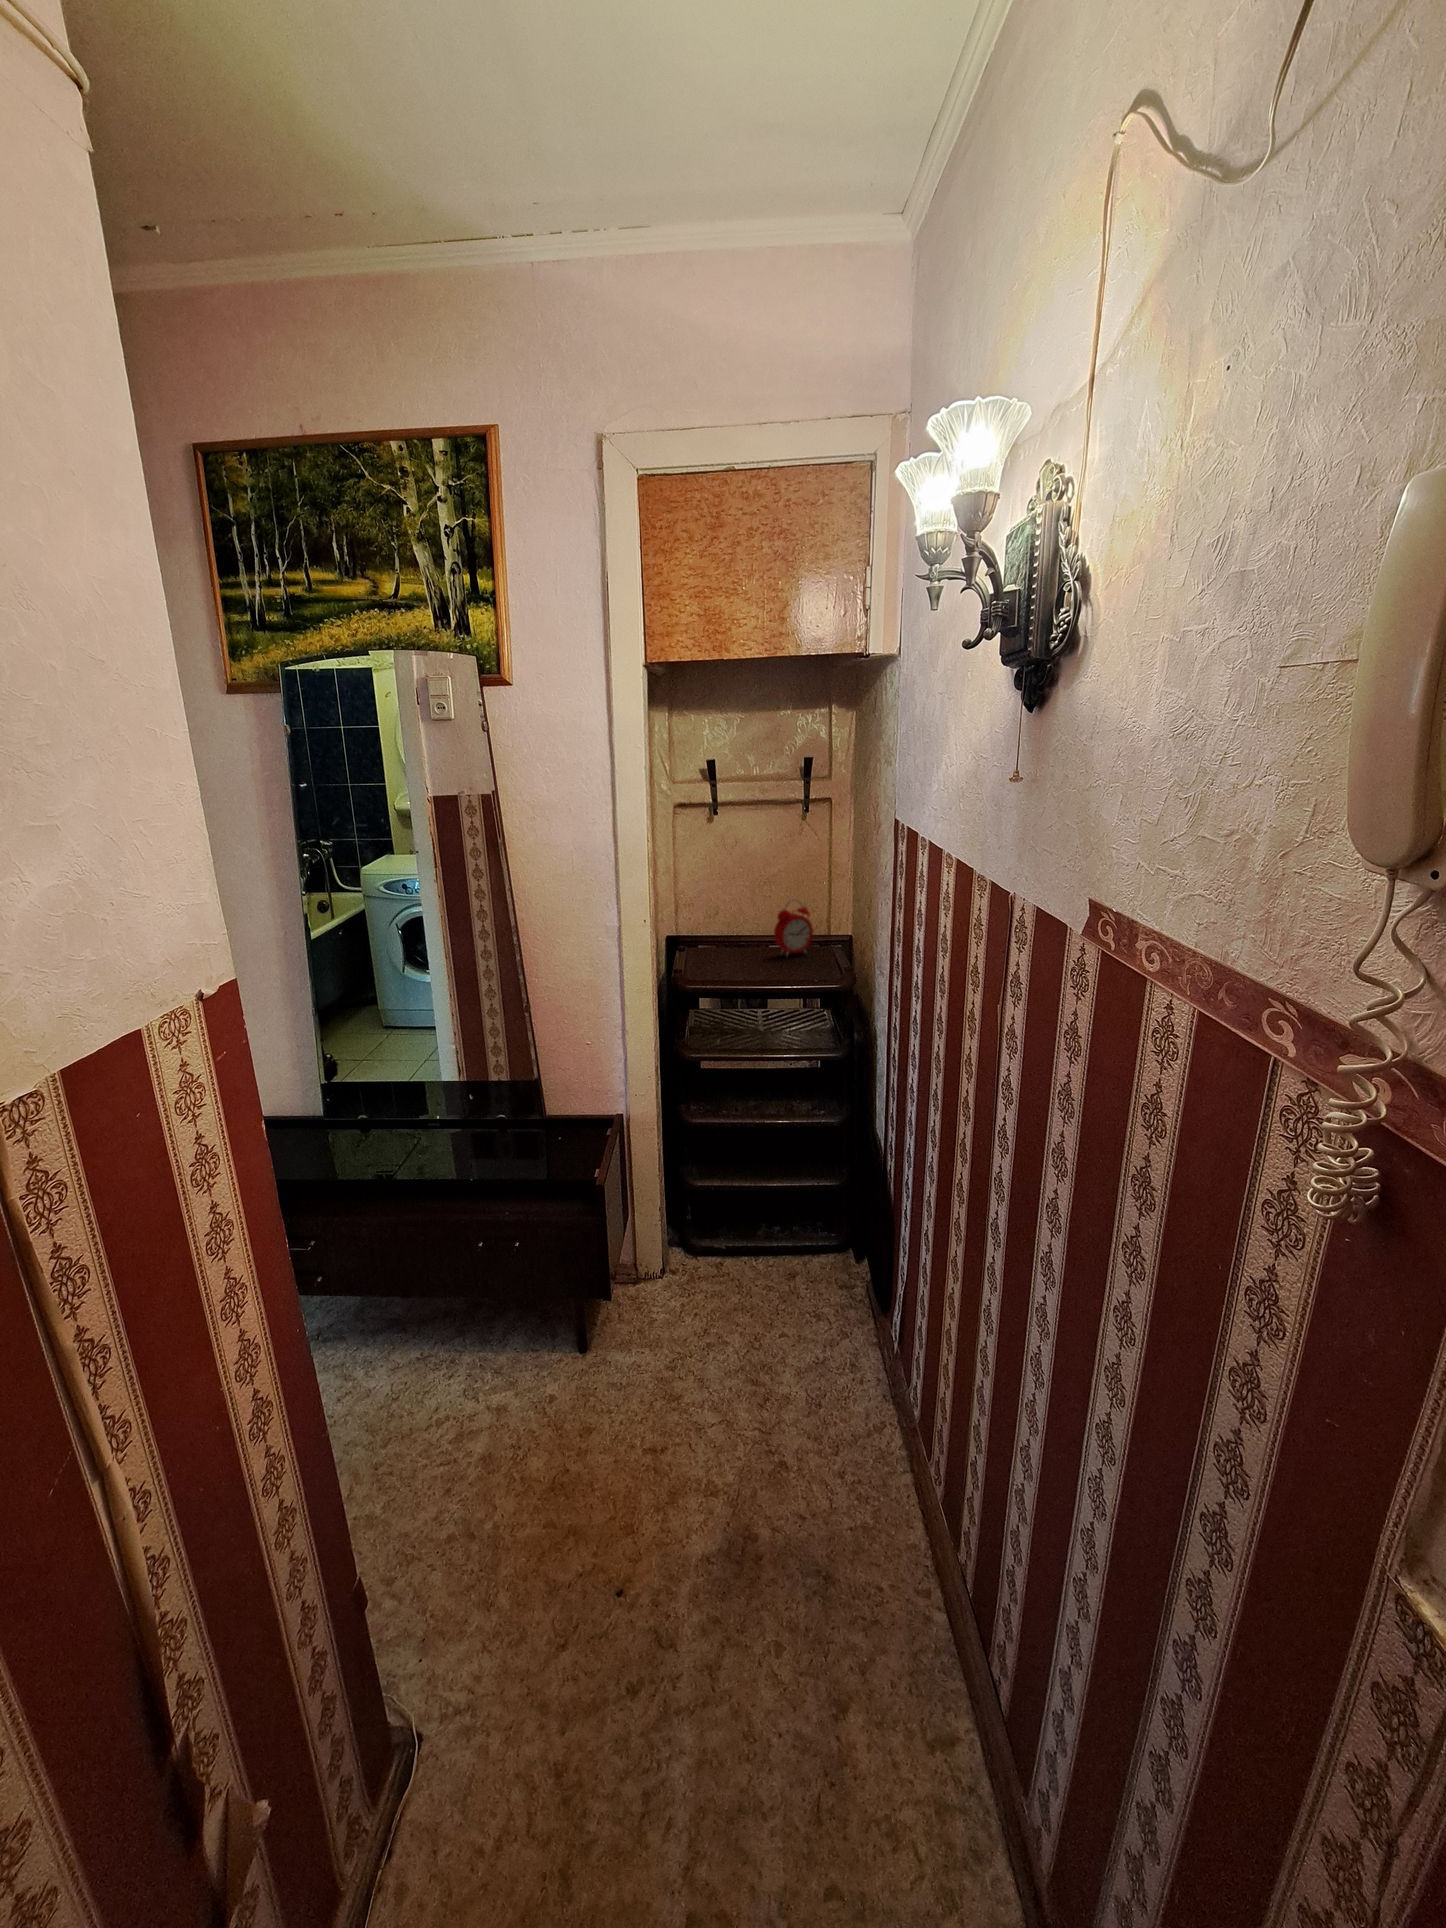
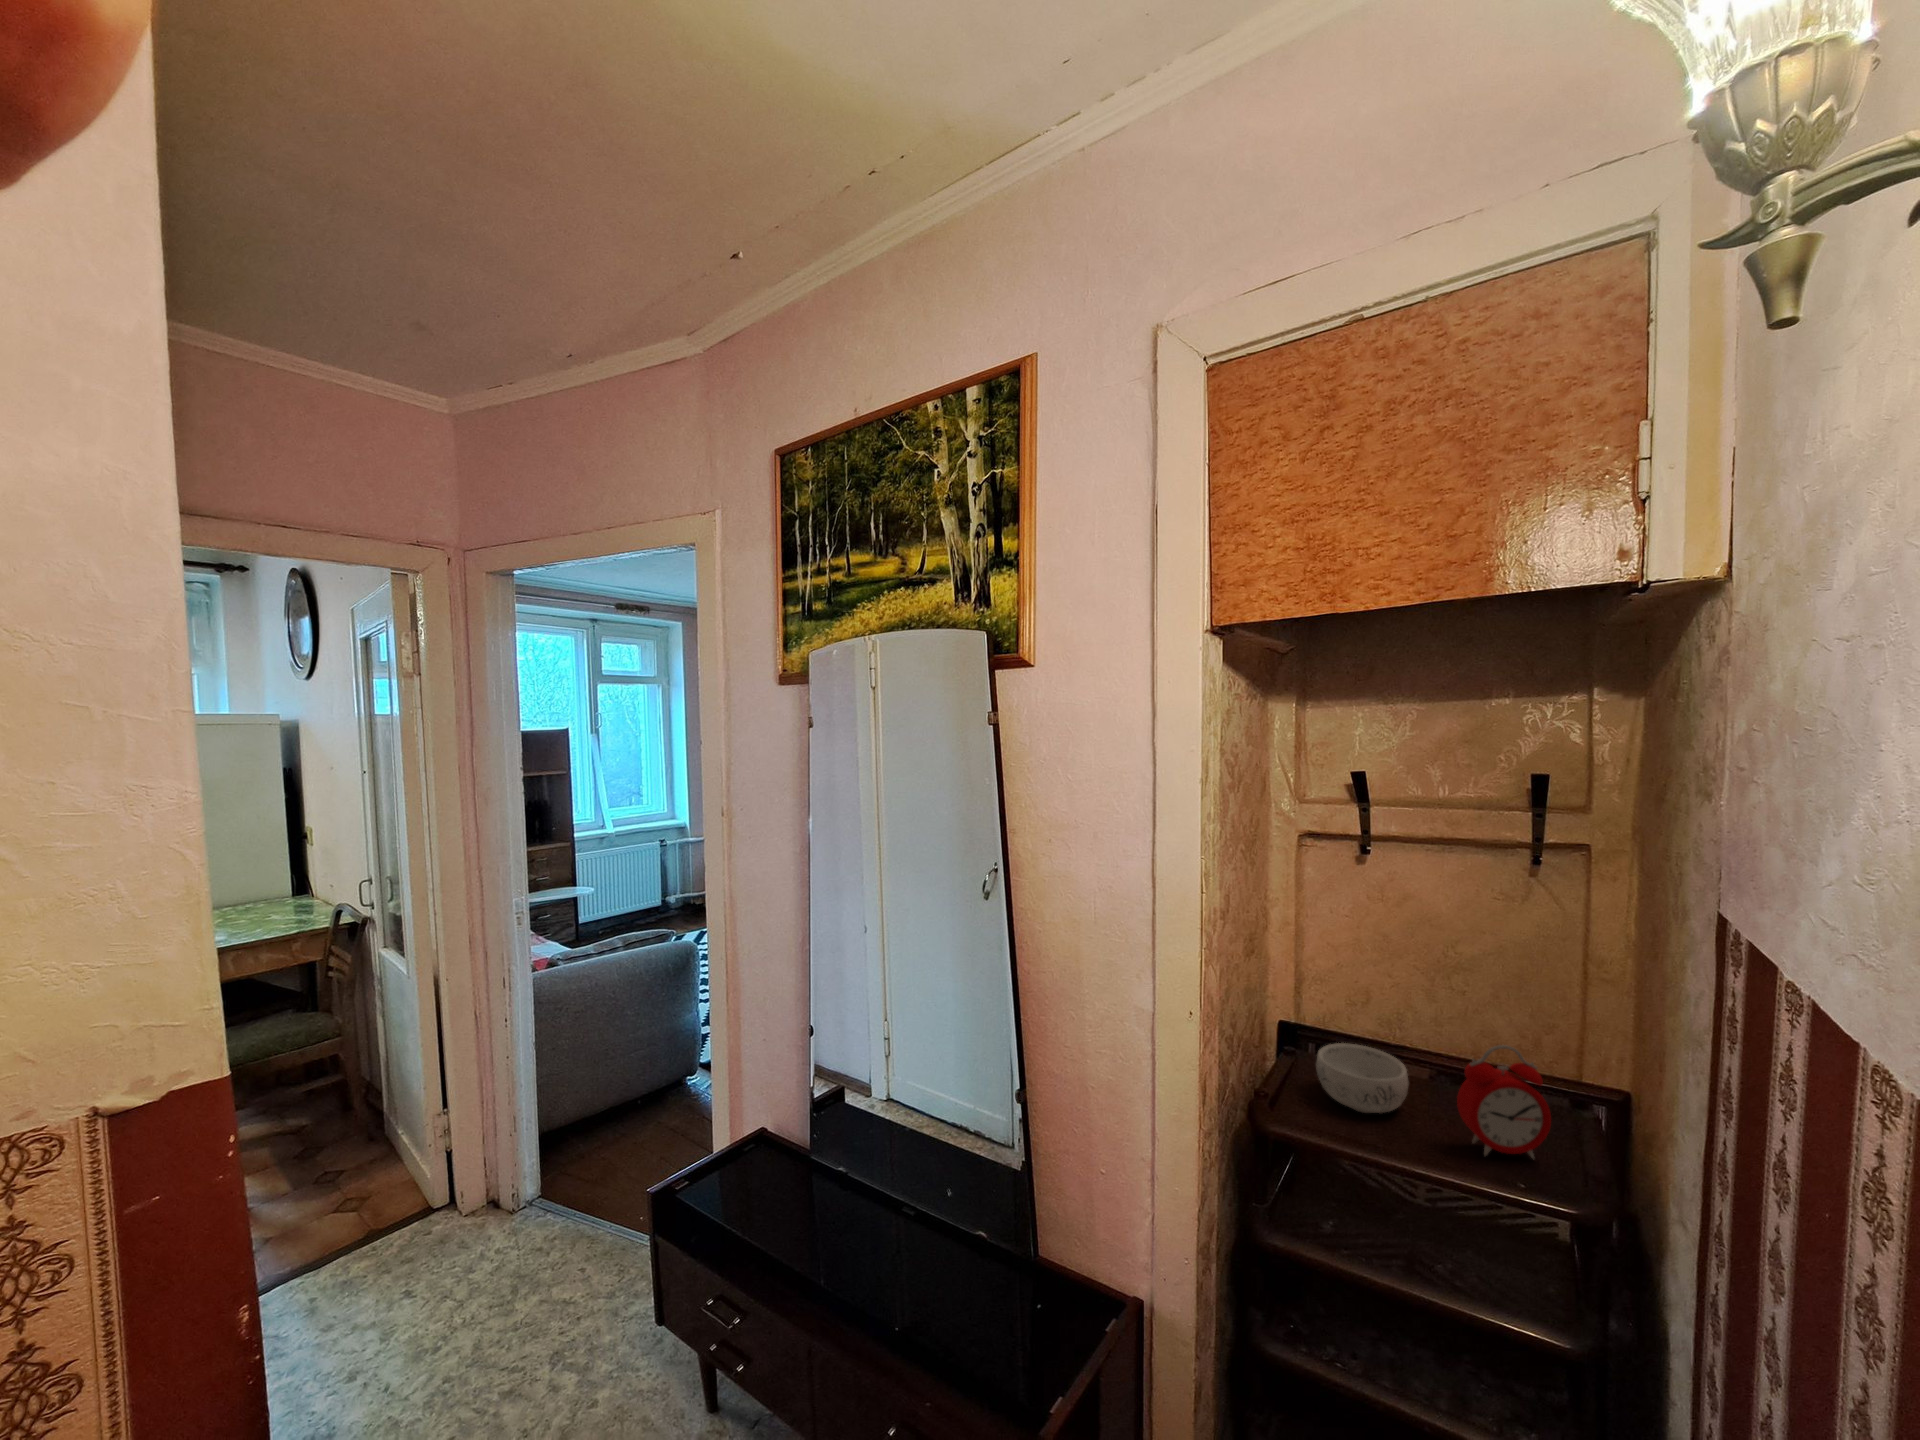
decorative bowl: none [703,925,750,956] -> present [1316,1043,1408,1113]

